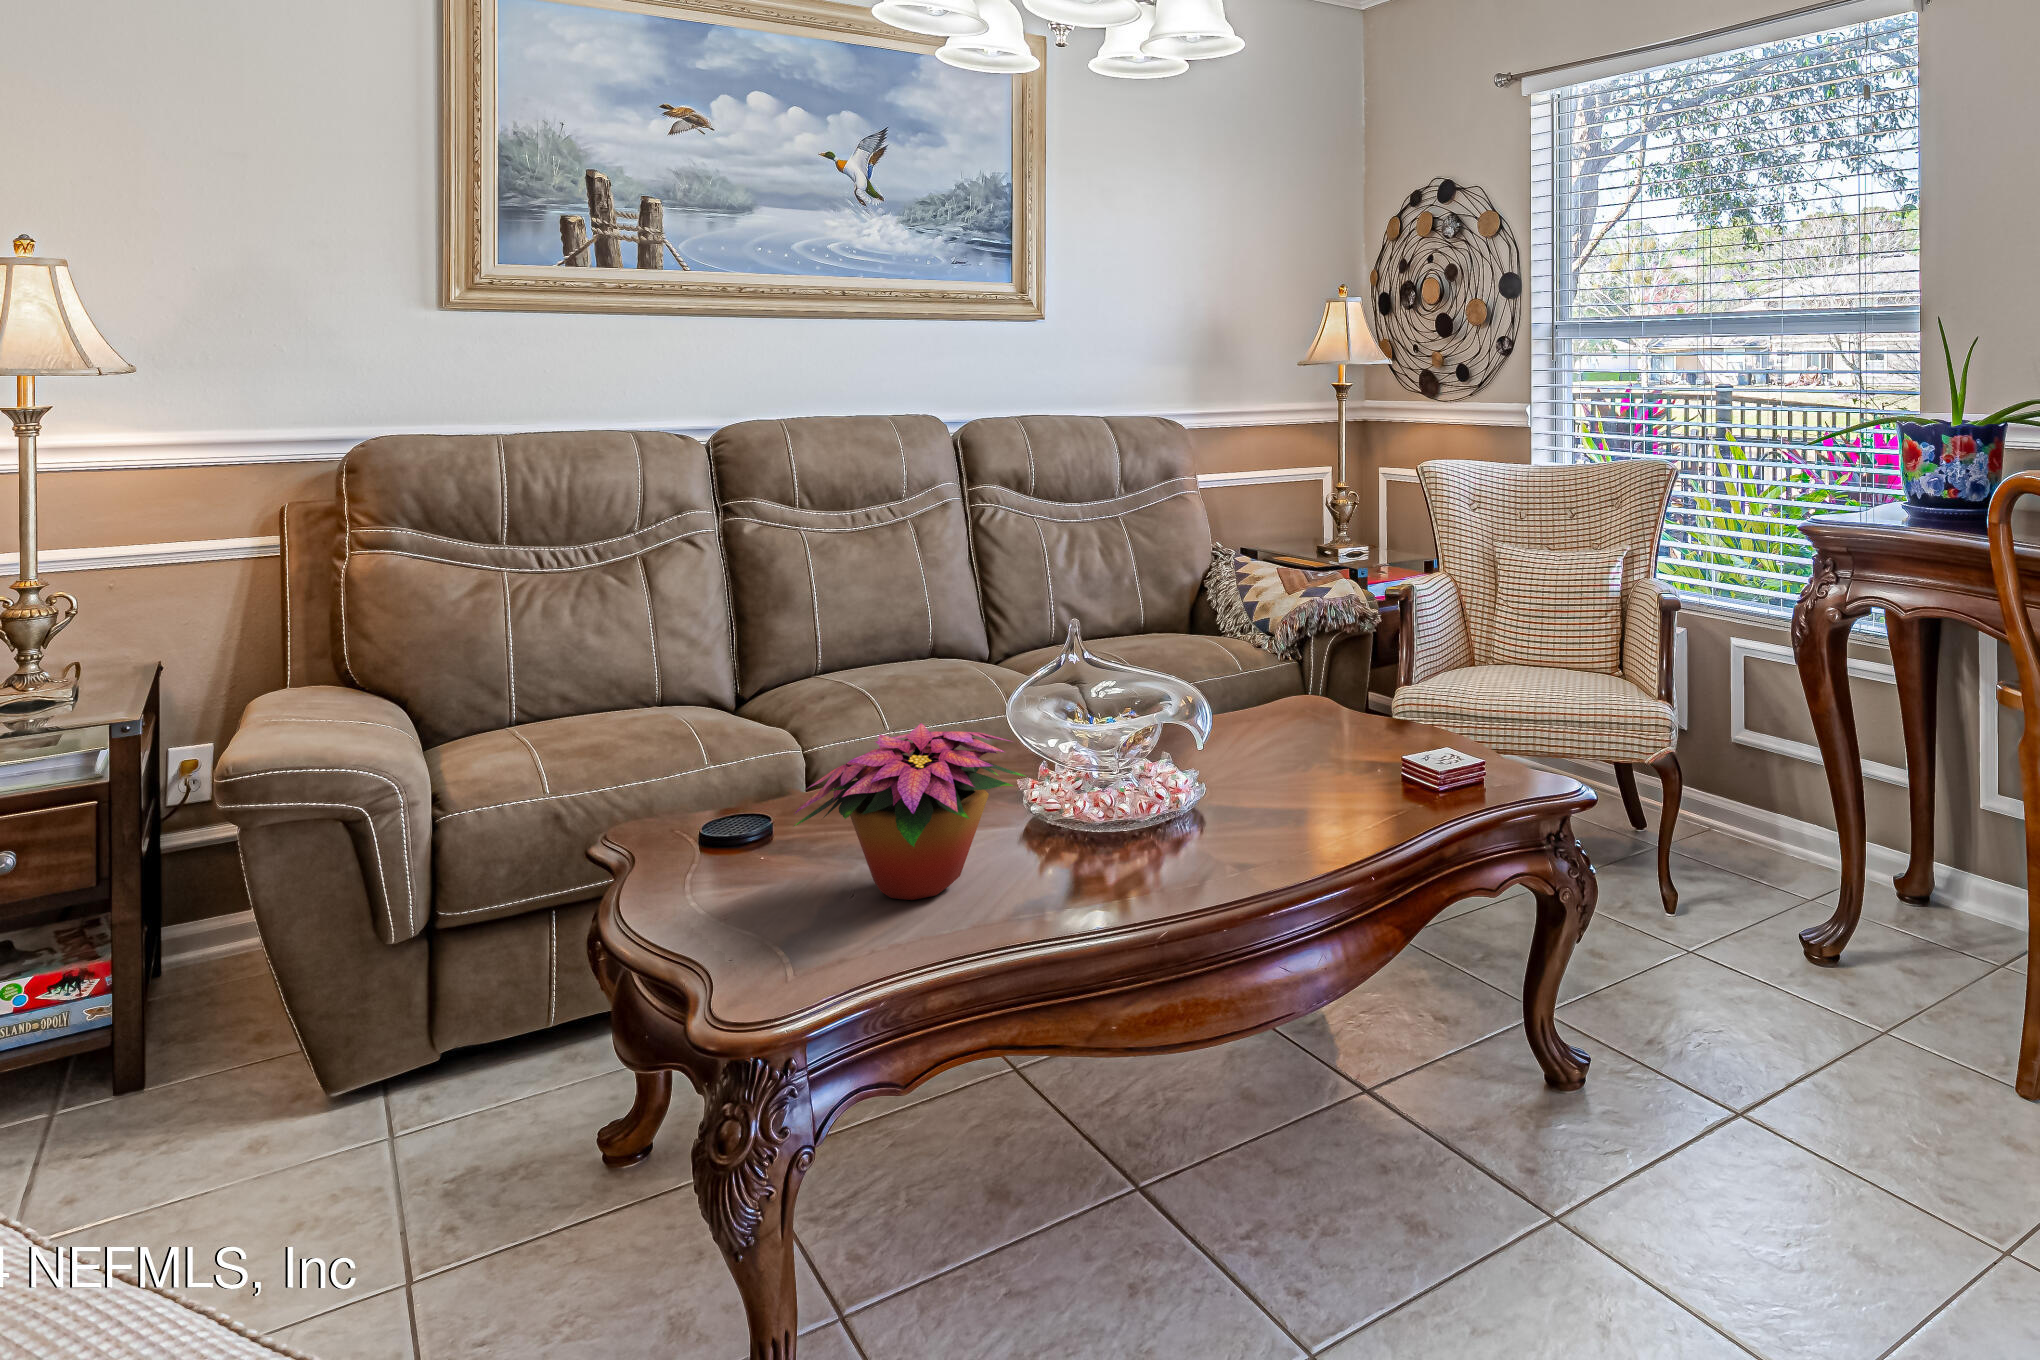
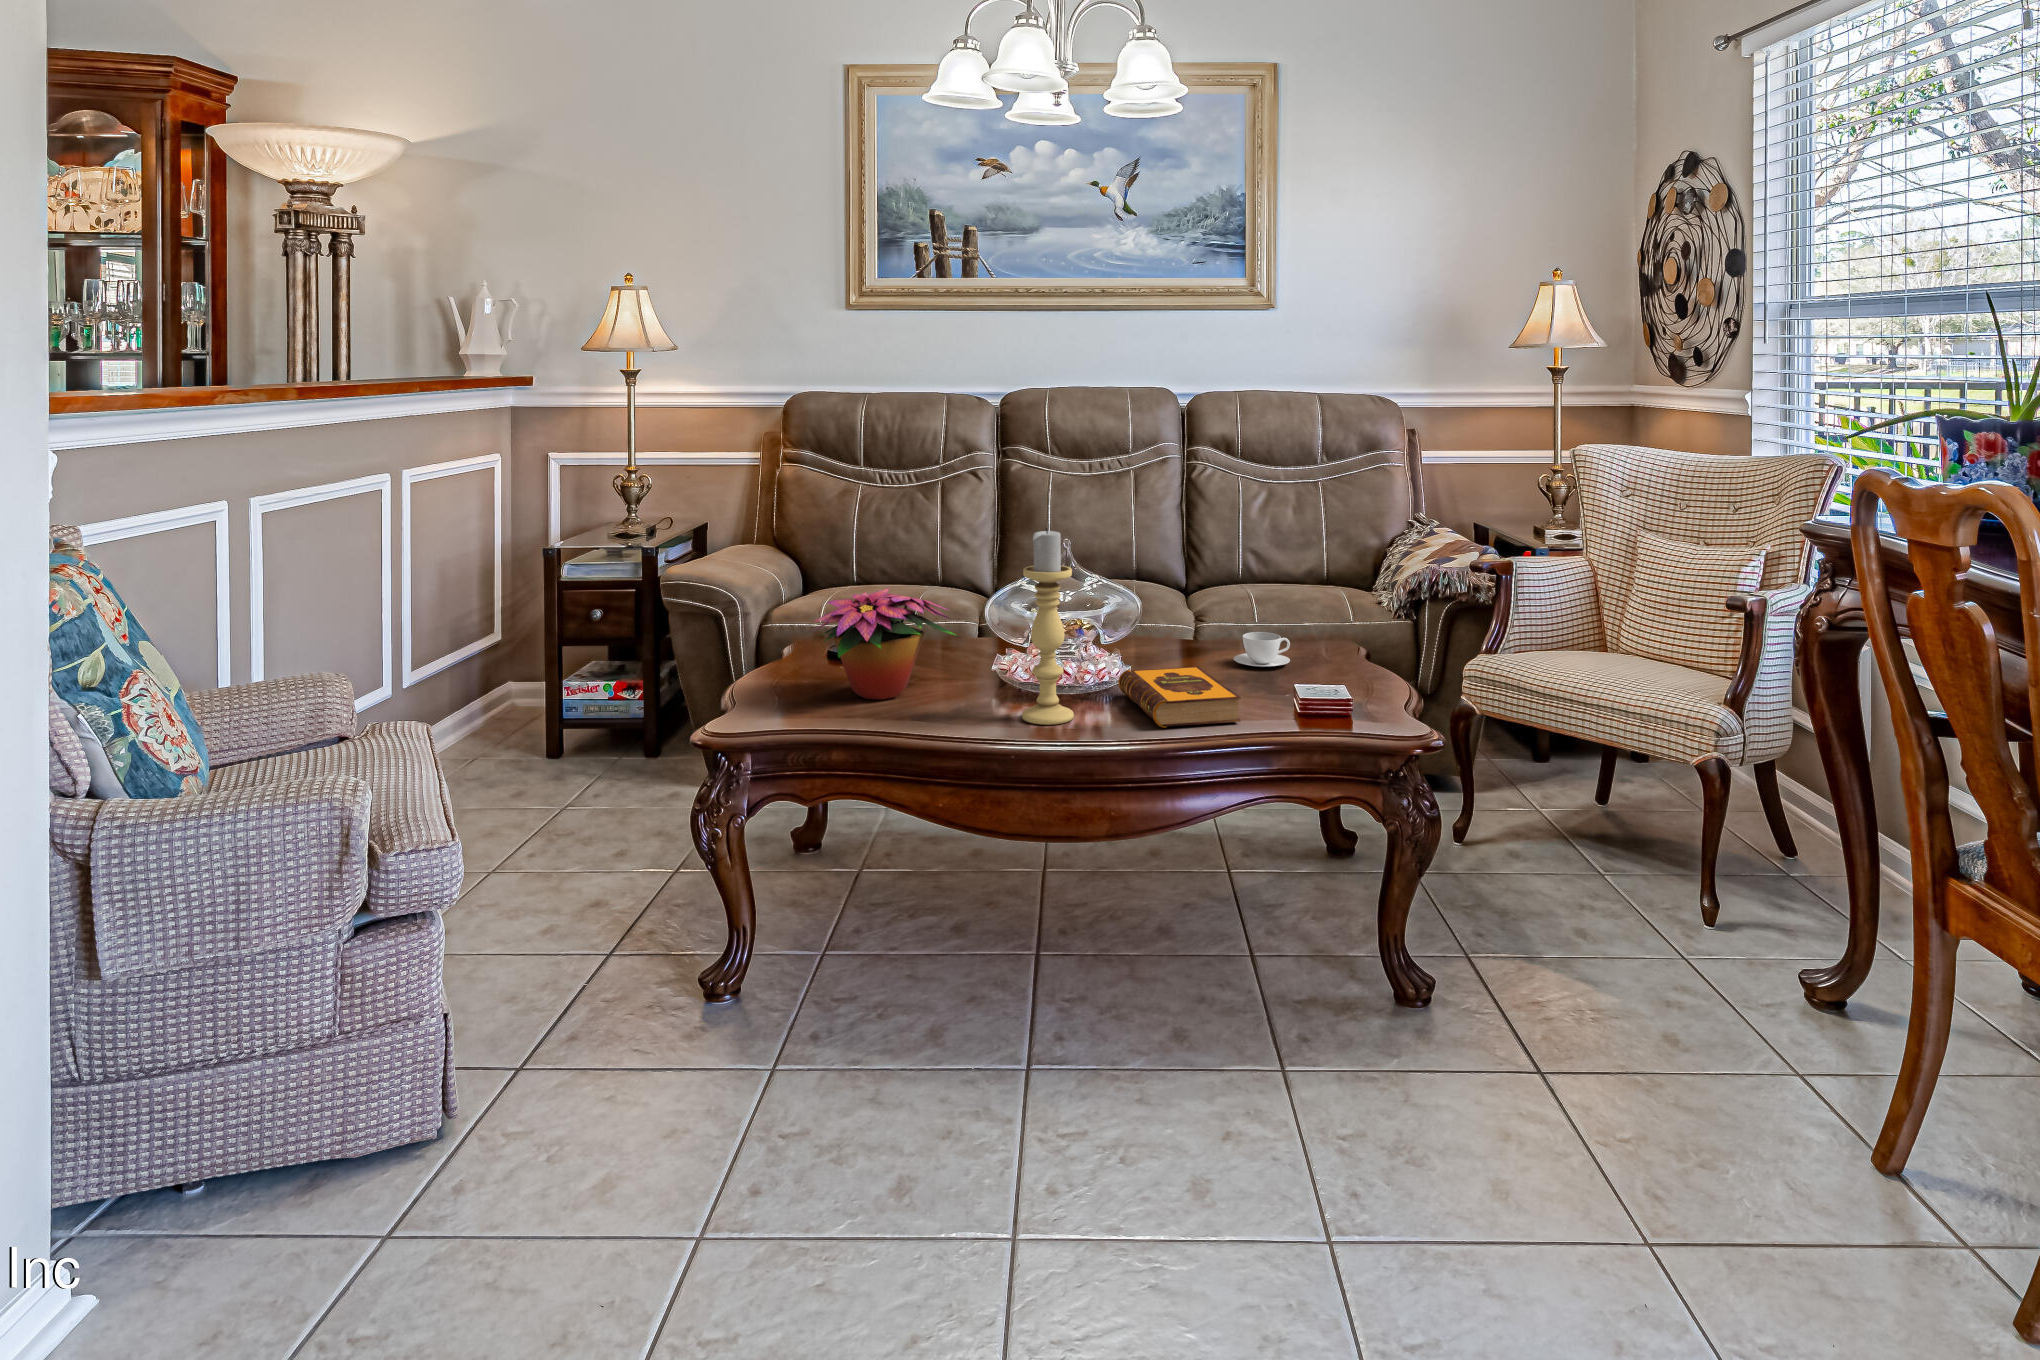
candle holder: none [1169,607,1240,880] -> present [1022,528,1074,725]
teacup: none [1265,704,1331,747] -> present [1234,632,1290,667]
hardback book: none [1227,760,1420,847] -> present [1118,667,1241,728]

